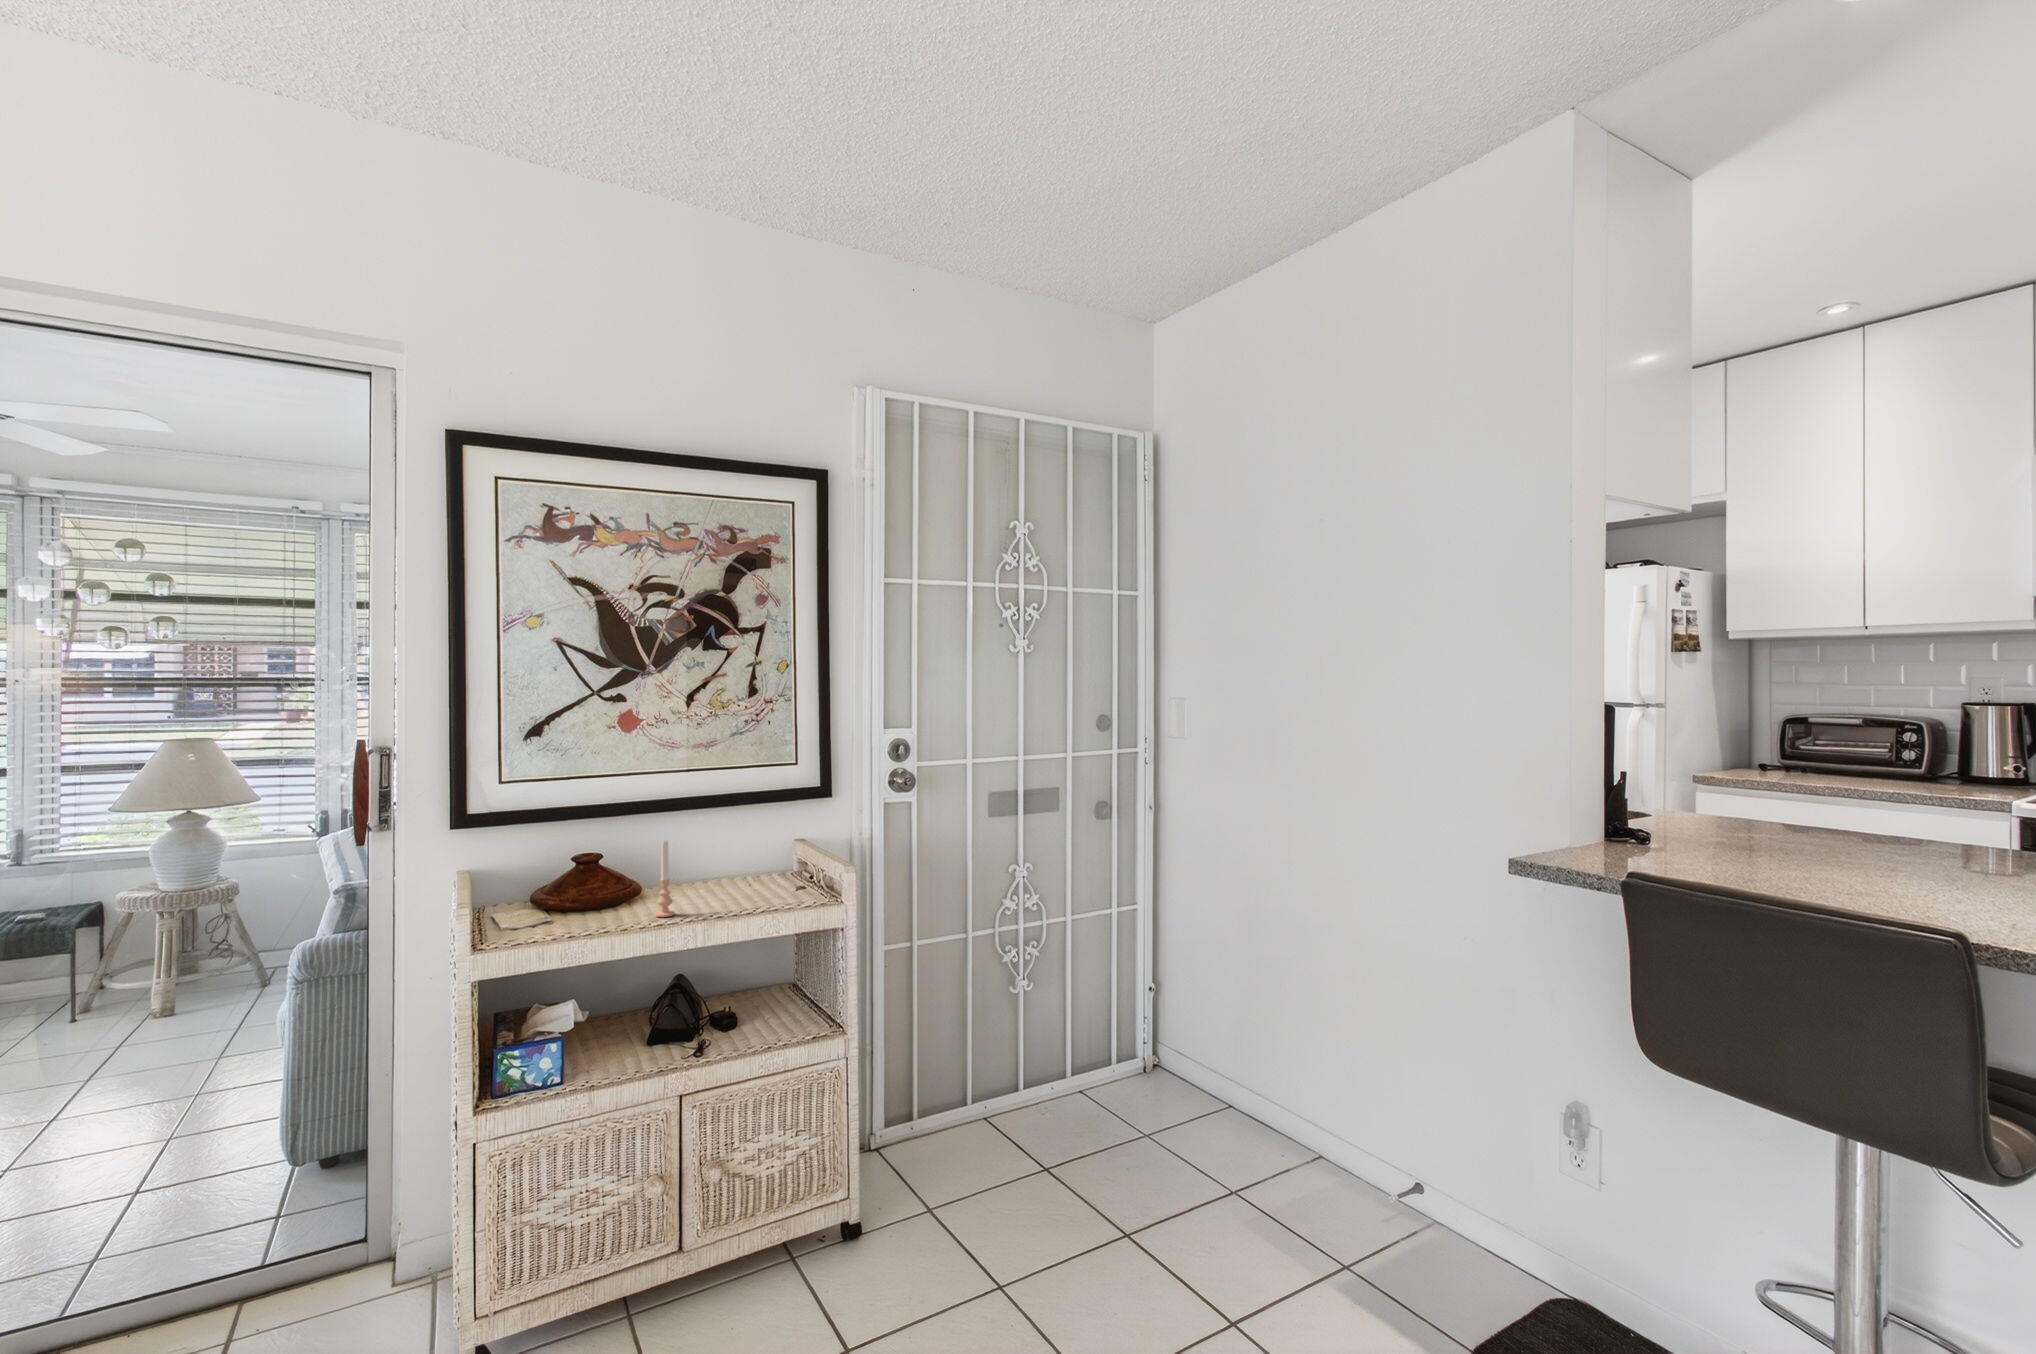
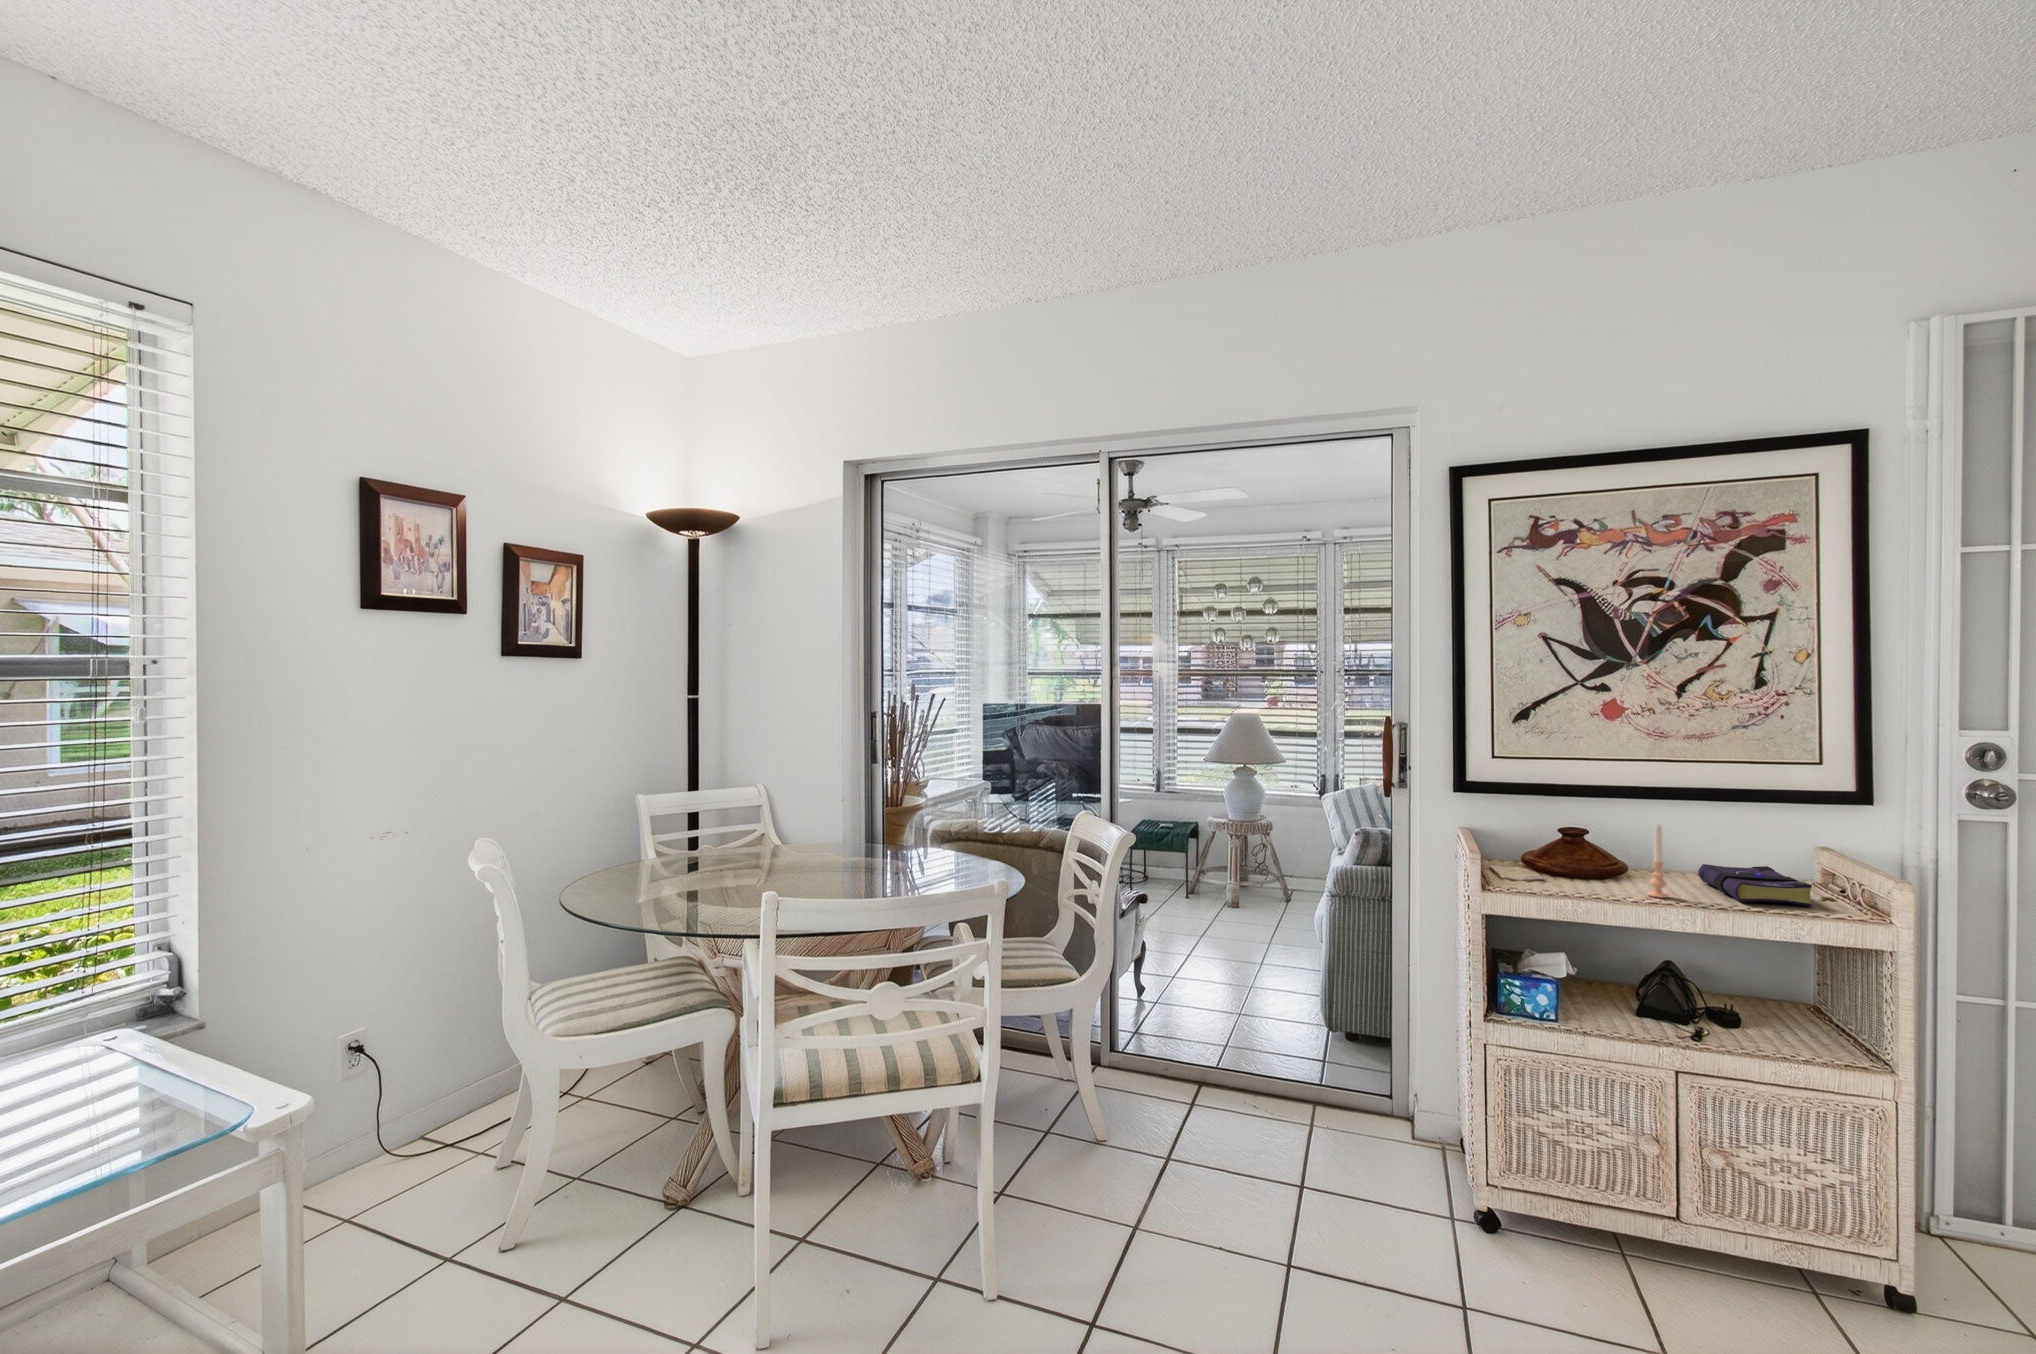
book: none [703,865,789,905] -> present [1698,864,1812,907]

